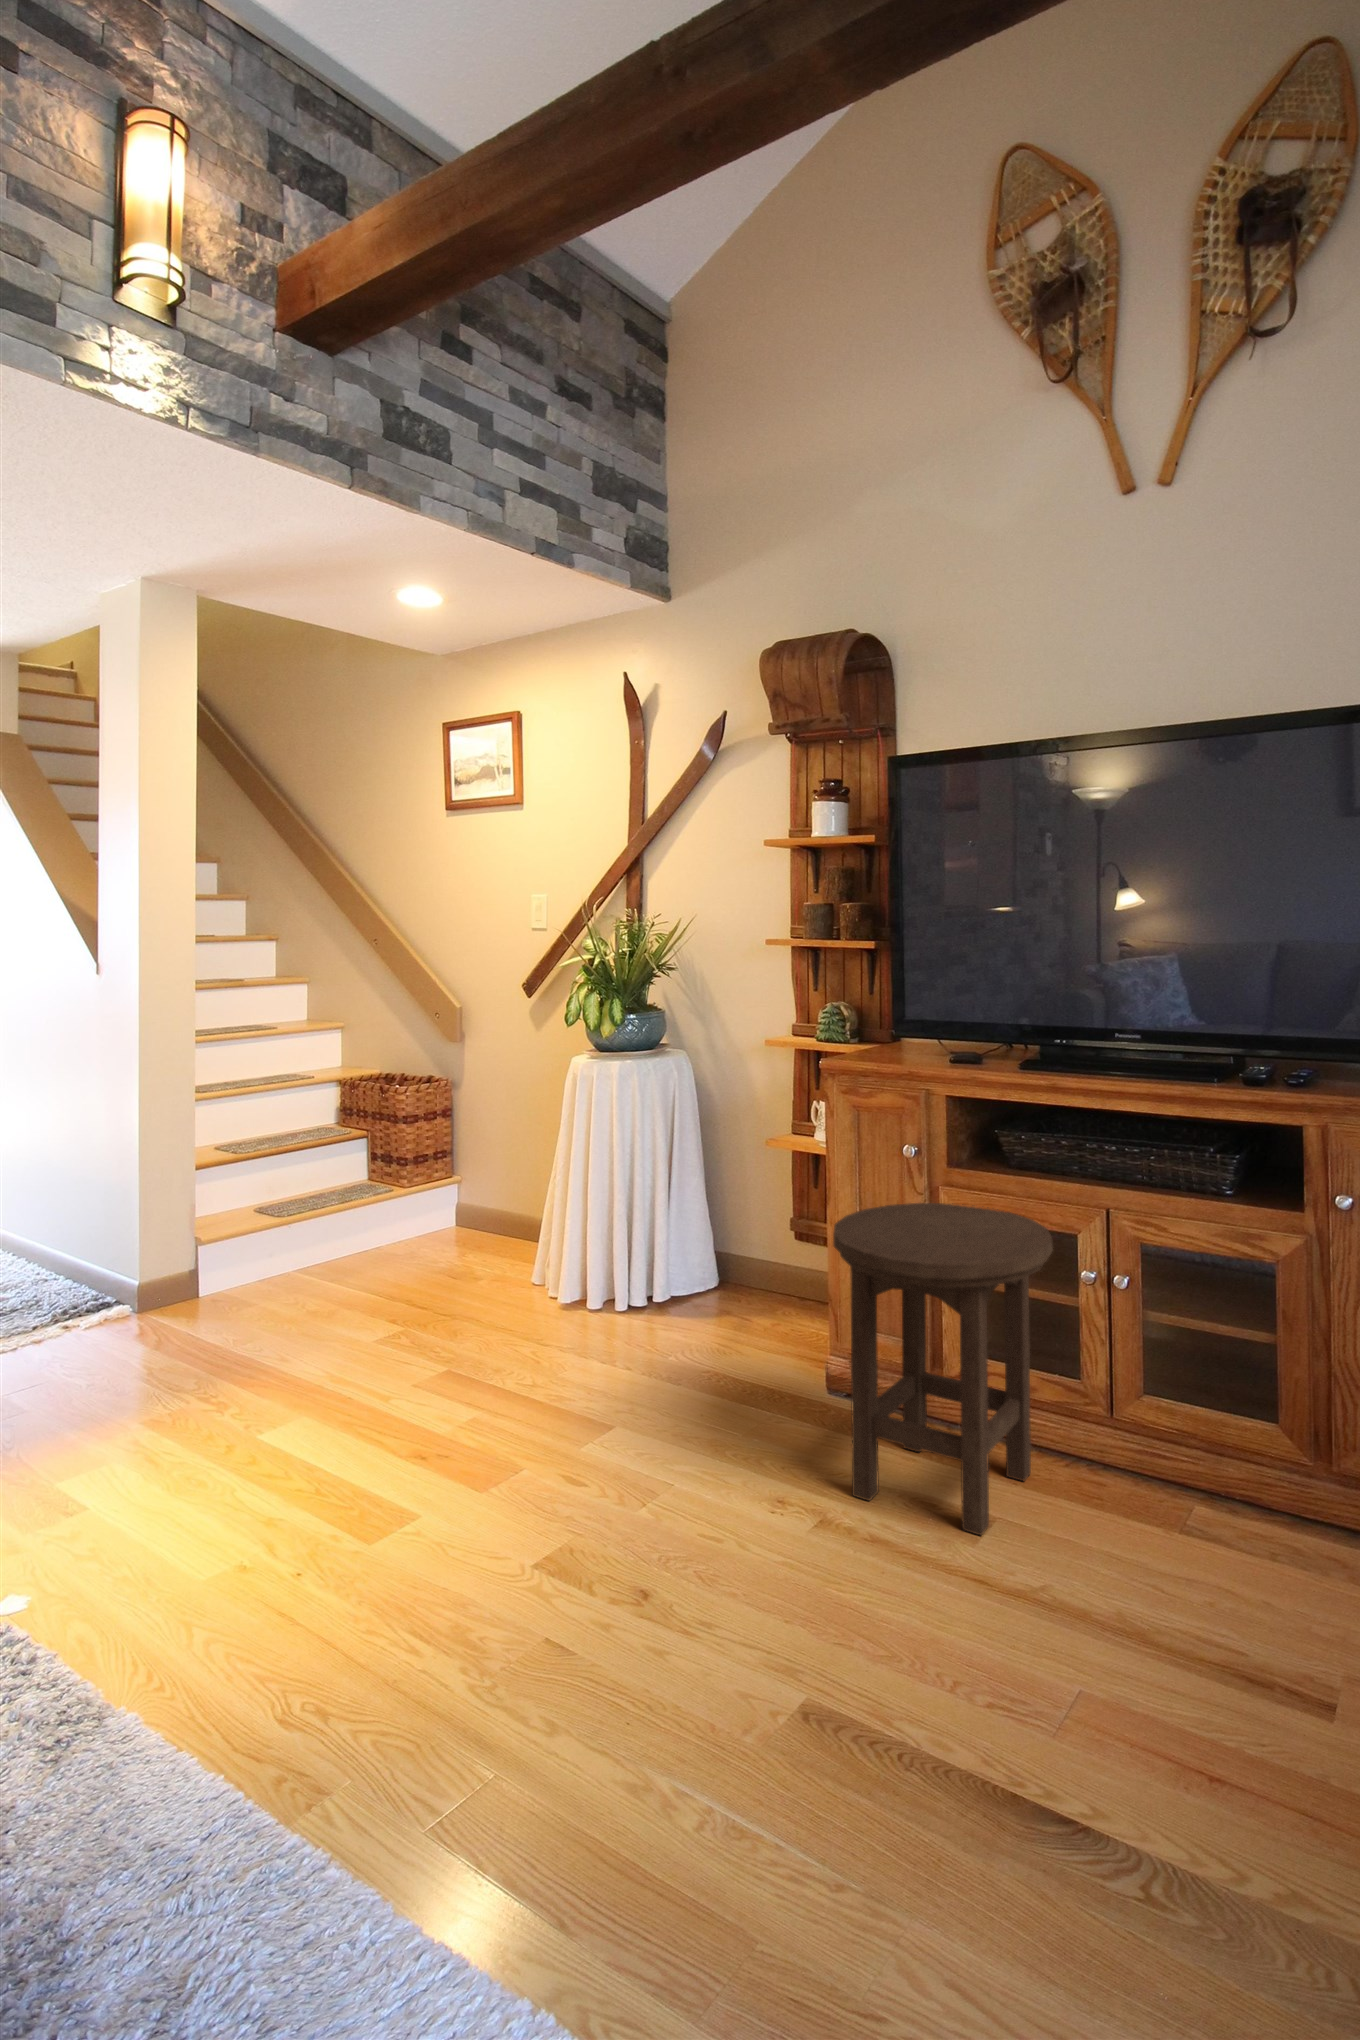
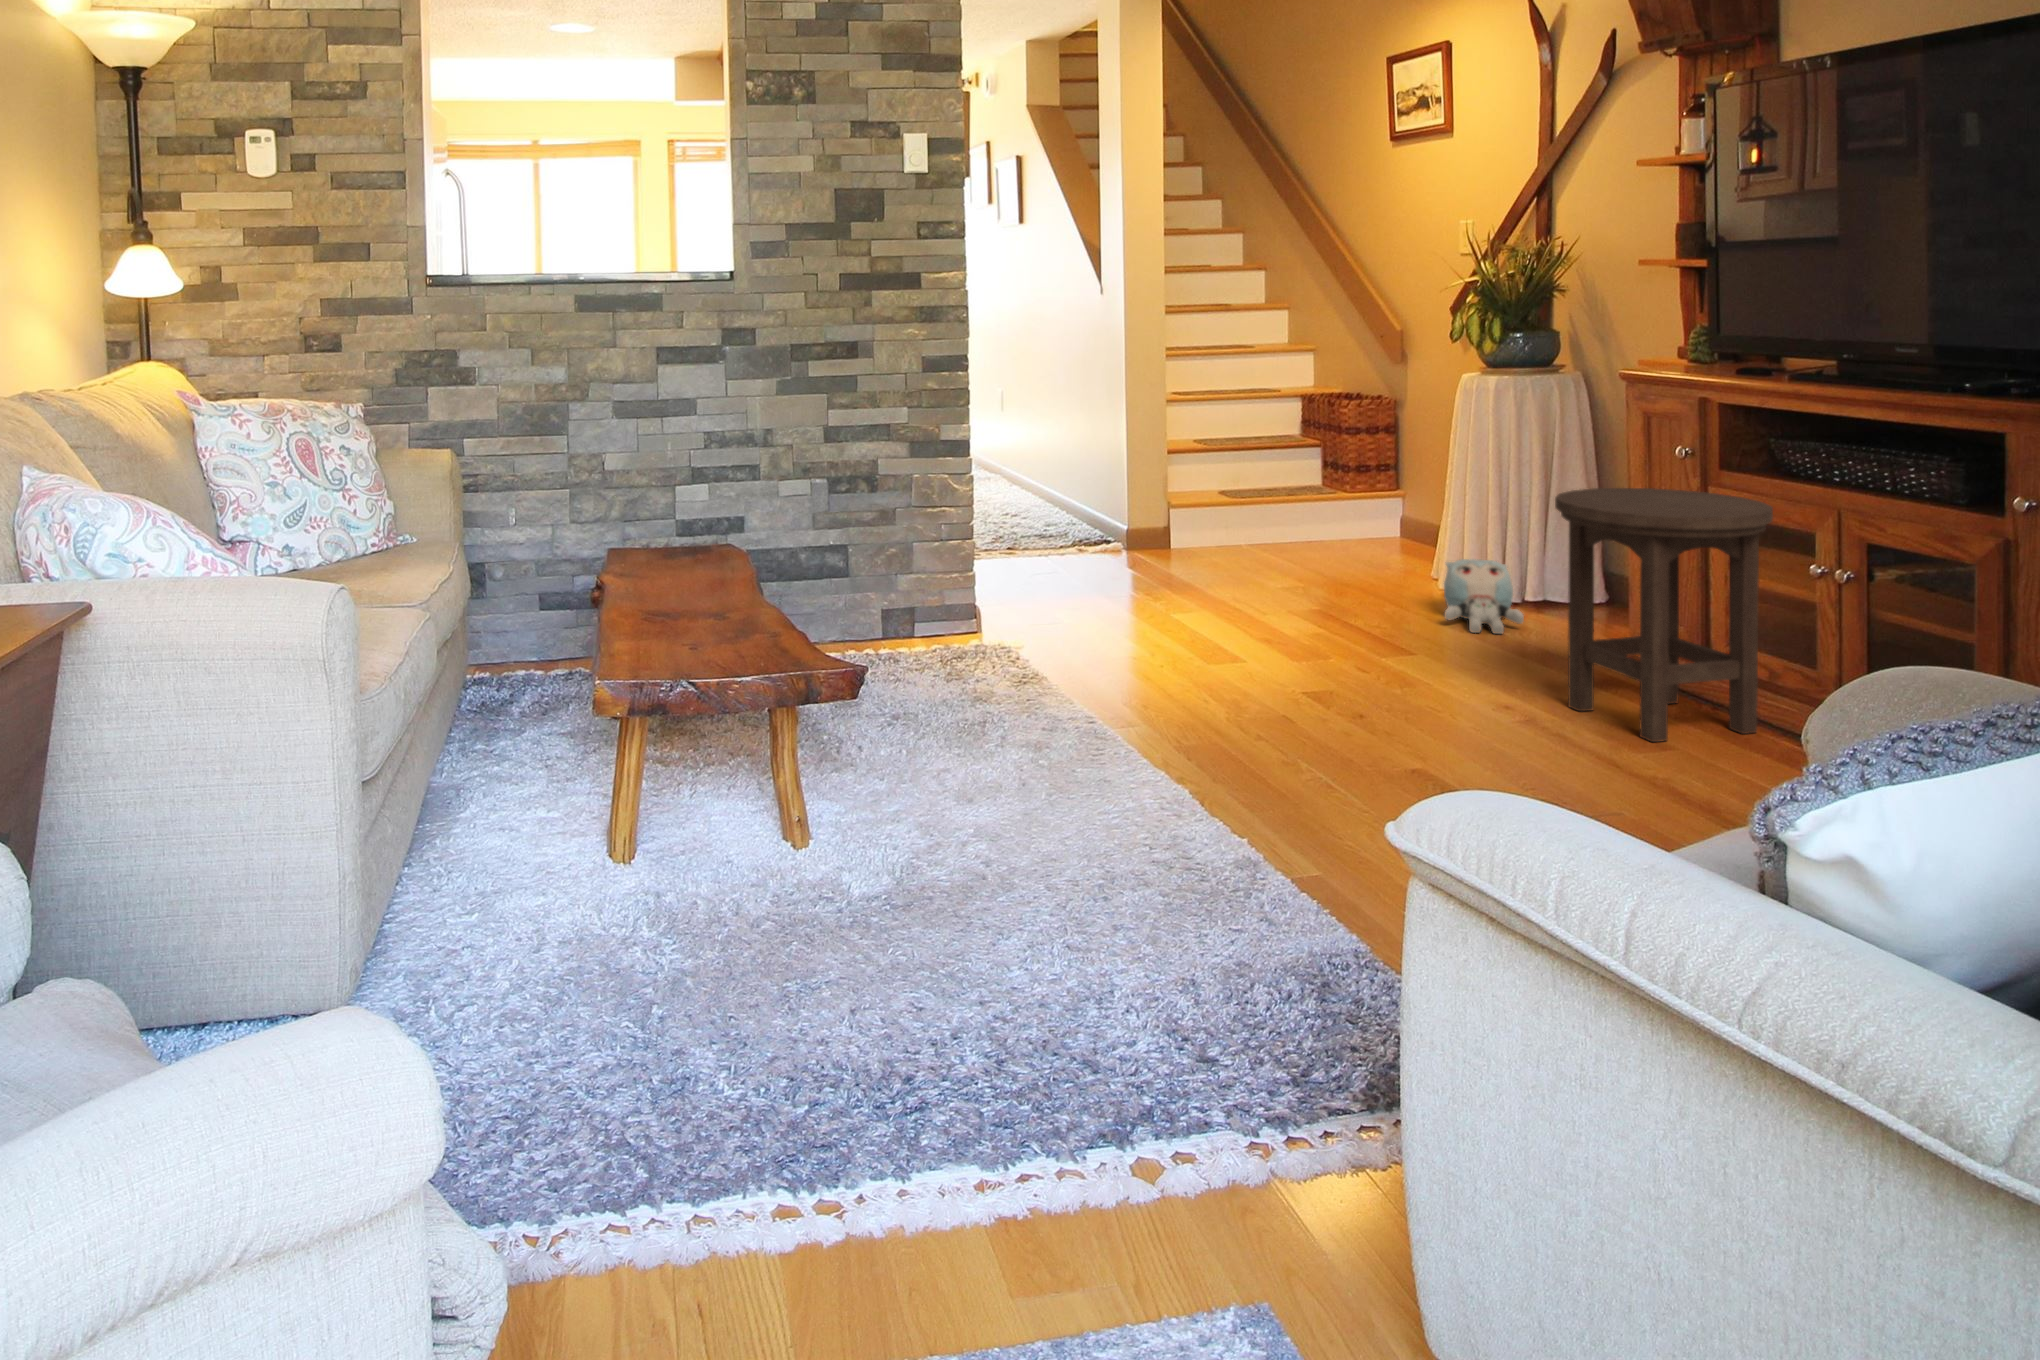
plush toy: none [596,1280,693,1380] -> present [1444,559,1524,634]

